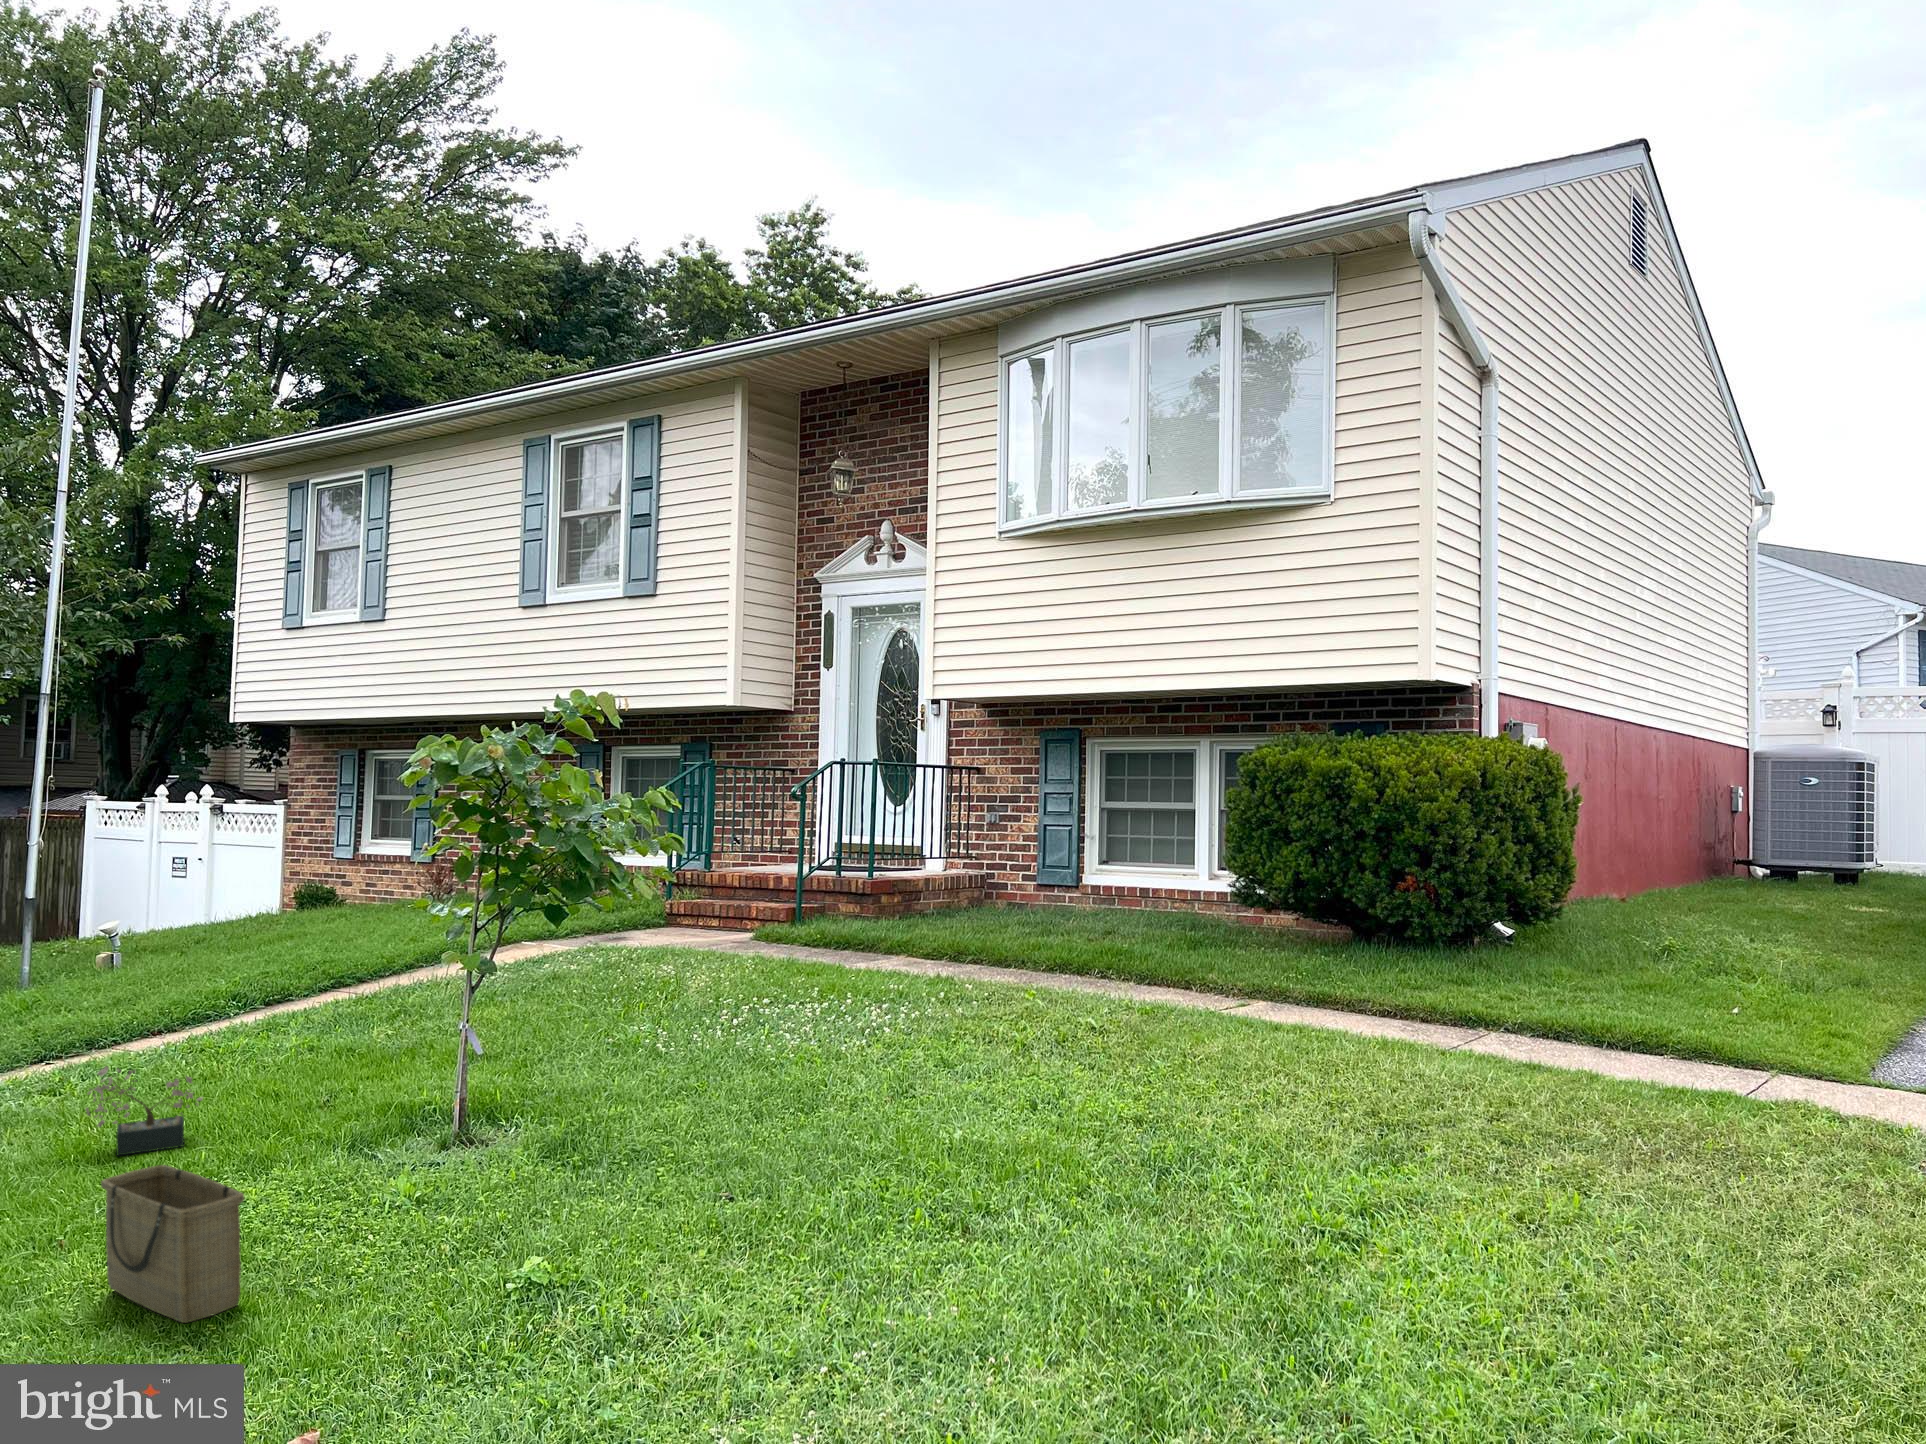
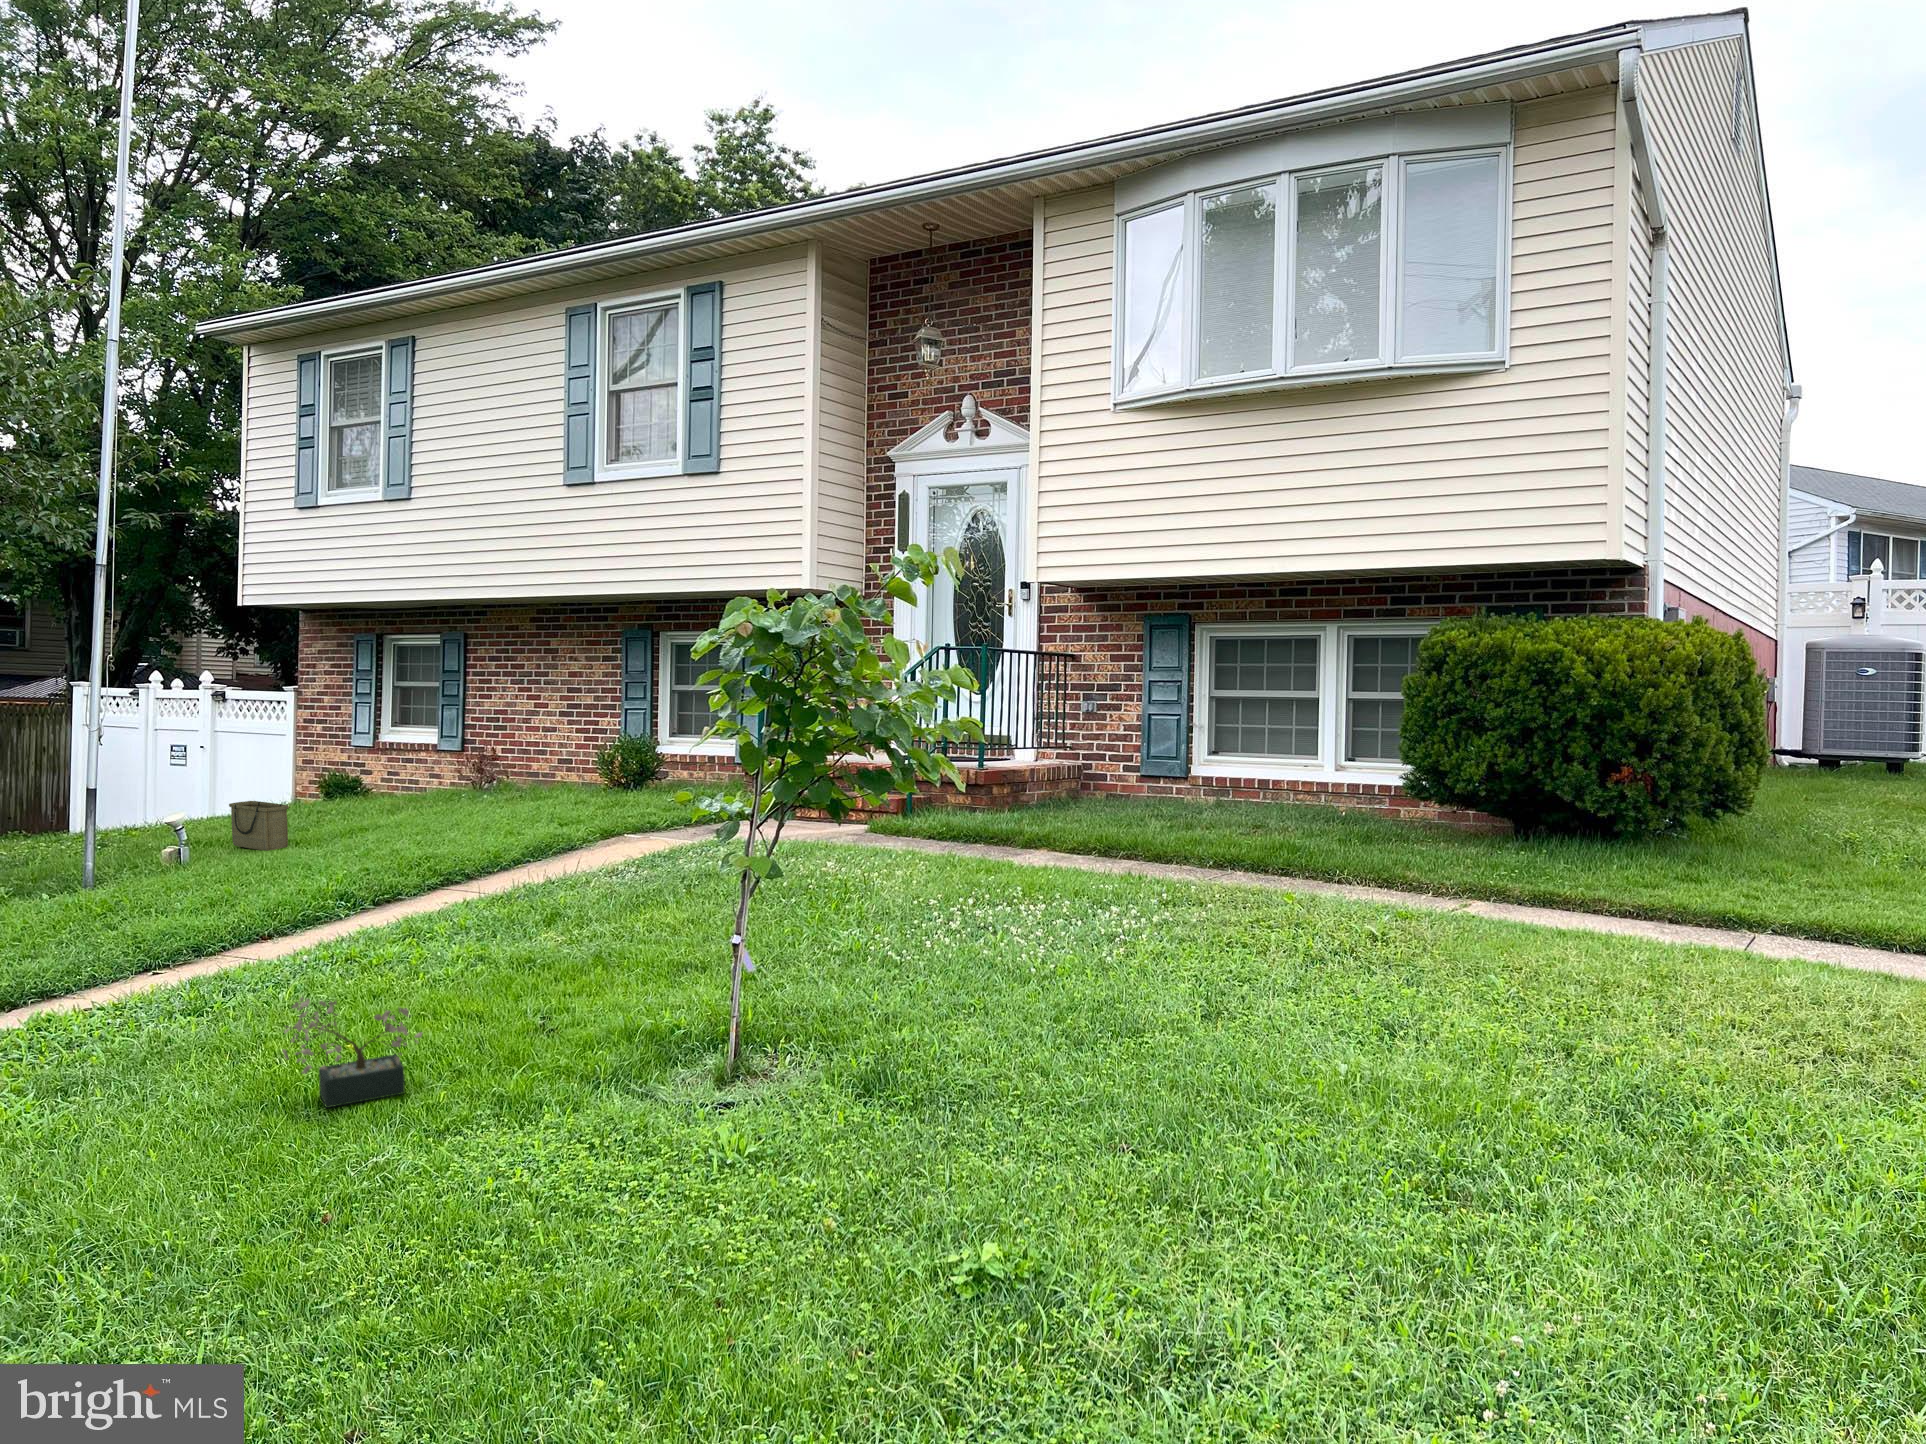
basket: present [101,1165,244,1323] -> present [229,801,289,851]

